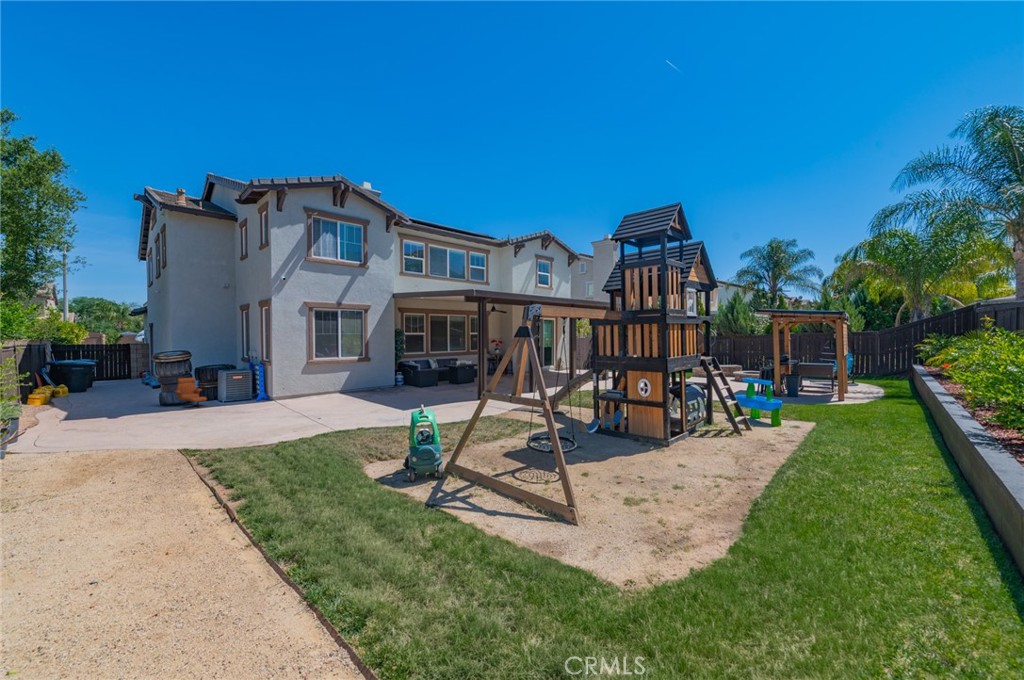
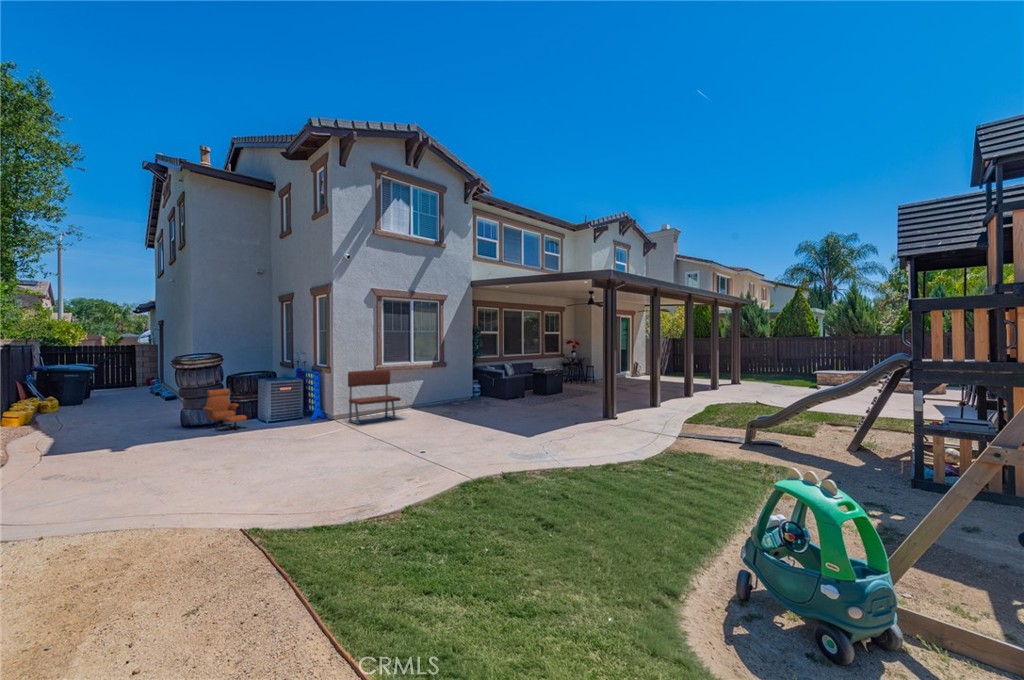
bench: none [284,364,325,404] -> present [348,370,401,424]

